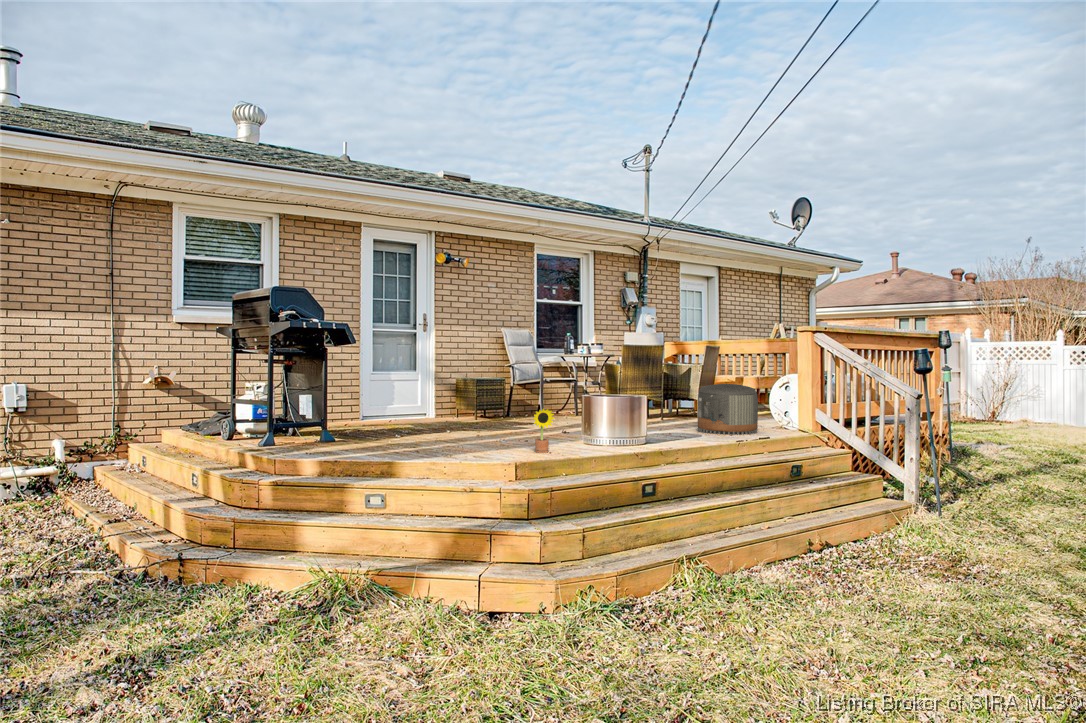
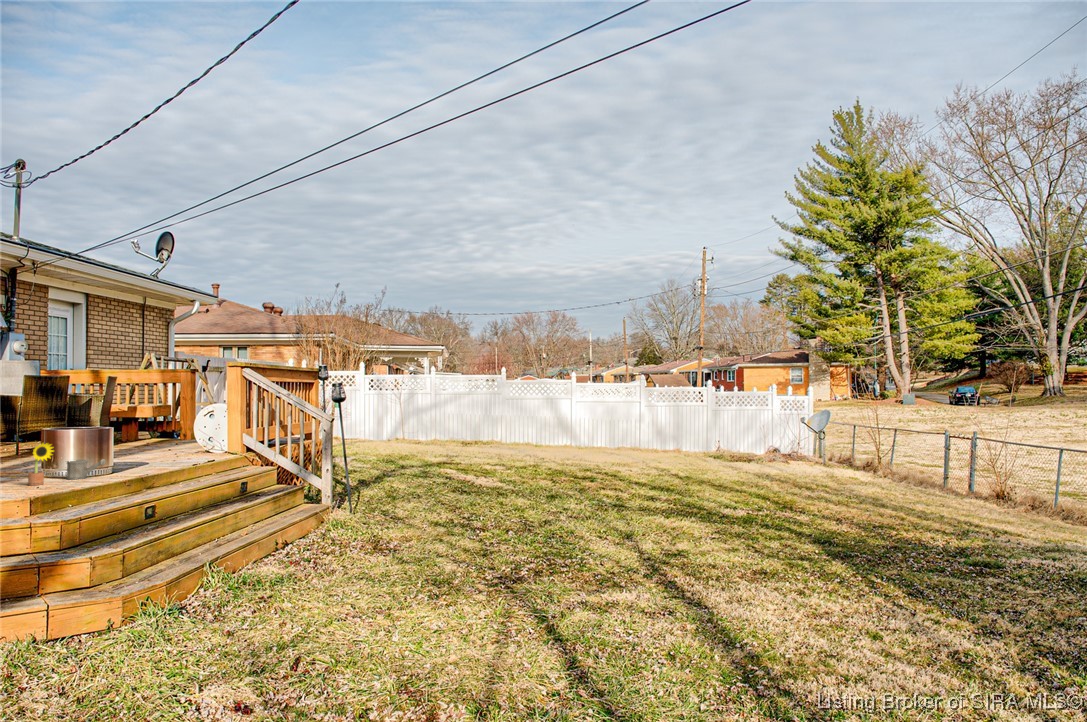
pouf: present [697,384,758,435] -> none [137,413,195,459]
watering can: none [577,428,606,451] -> present [66,459,105,479]

